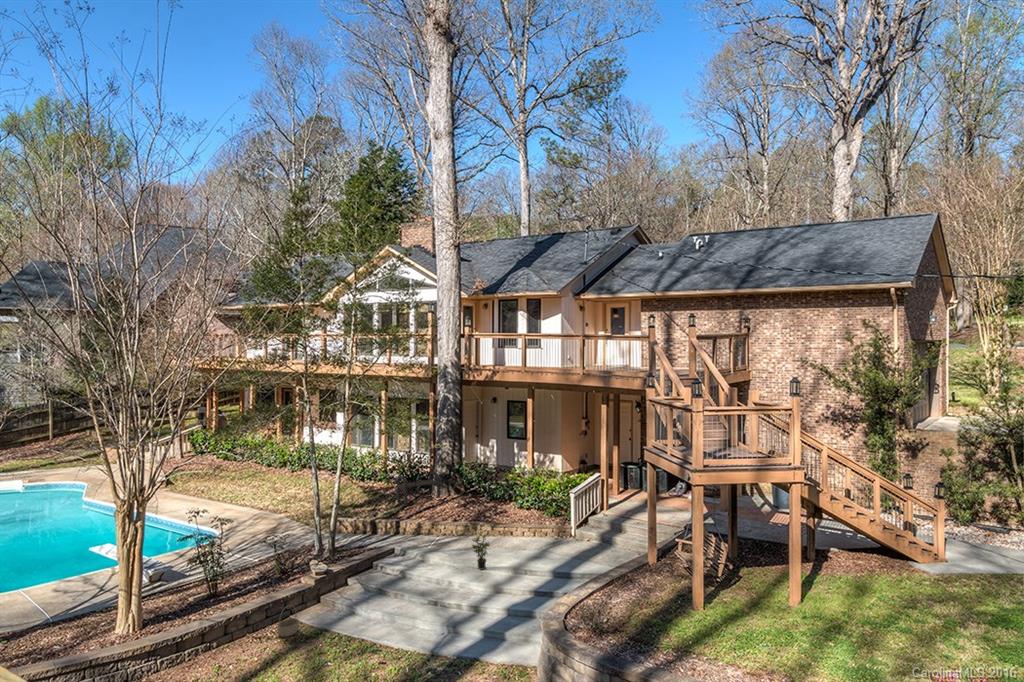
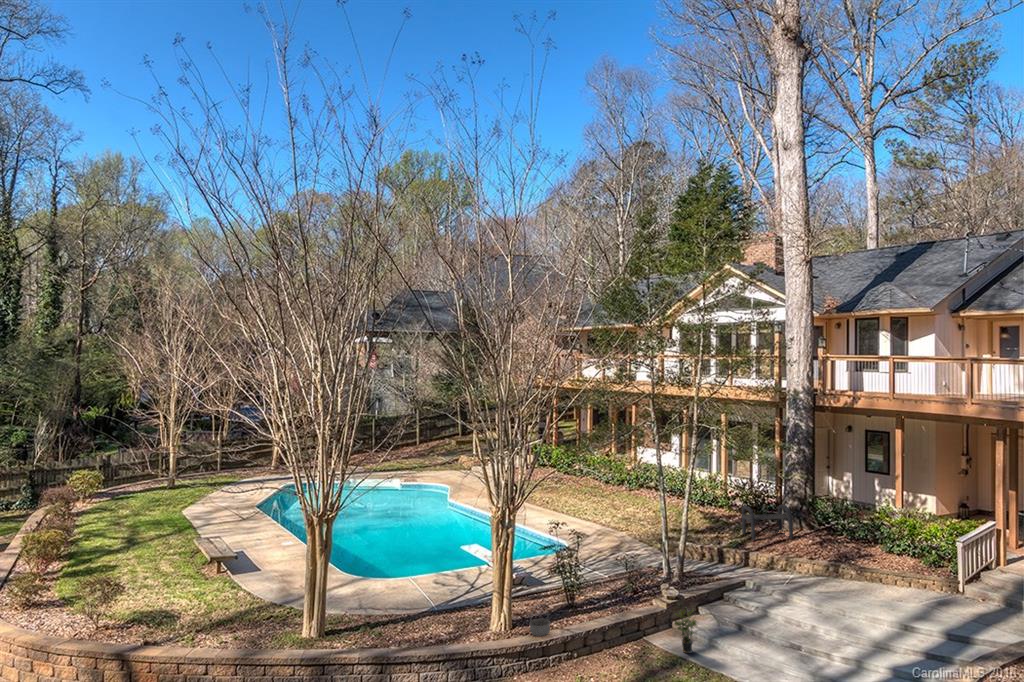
potted plant: present [472,533,490,570] -> present [674,607,697,653]
basket: present [277,605,299,637] -> present [530,605,550,636]

